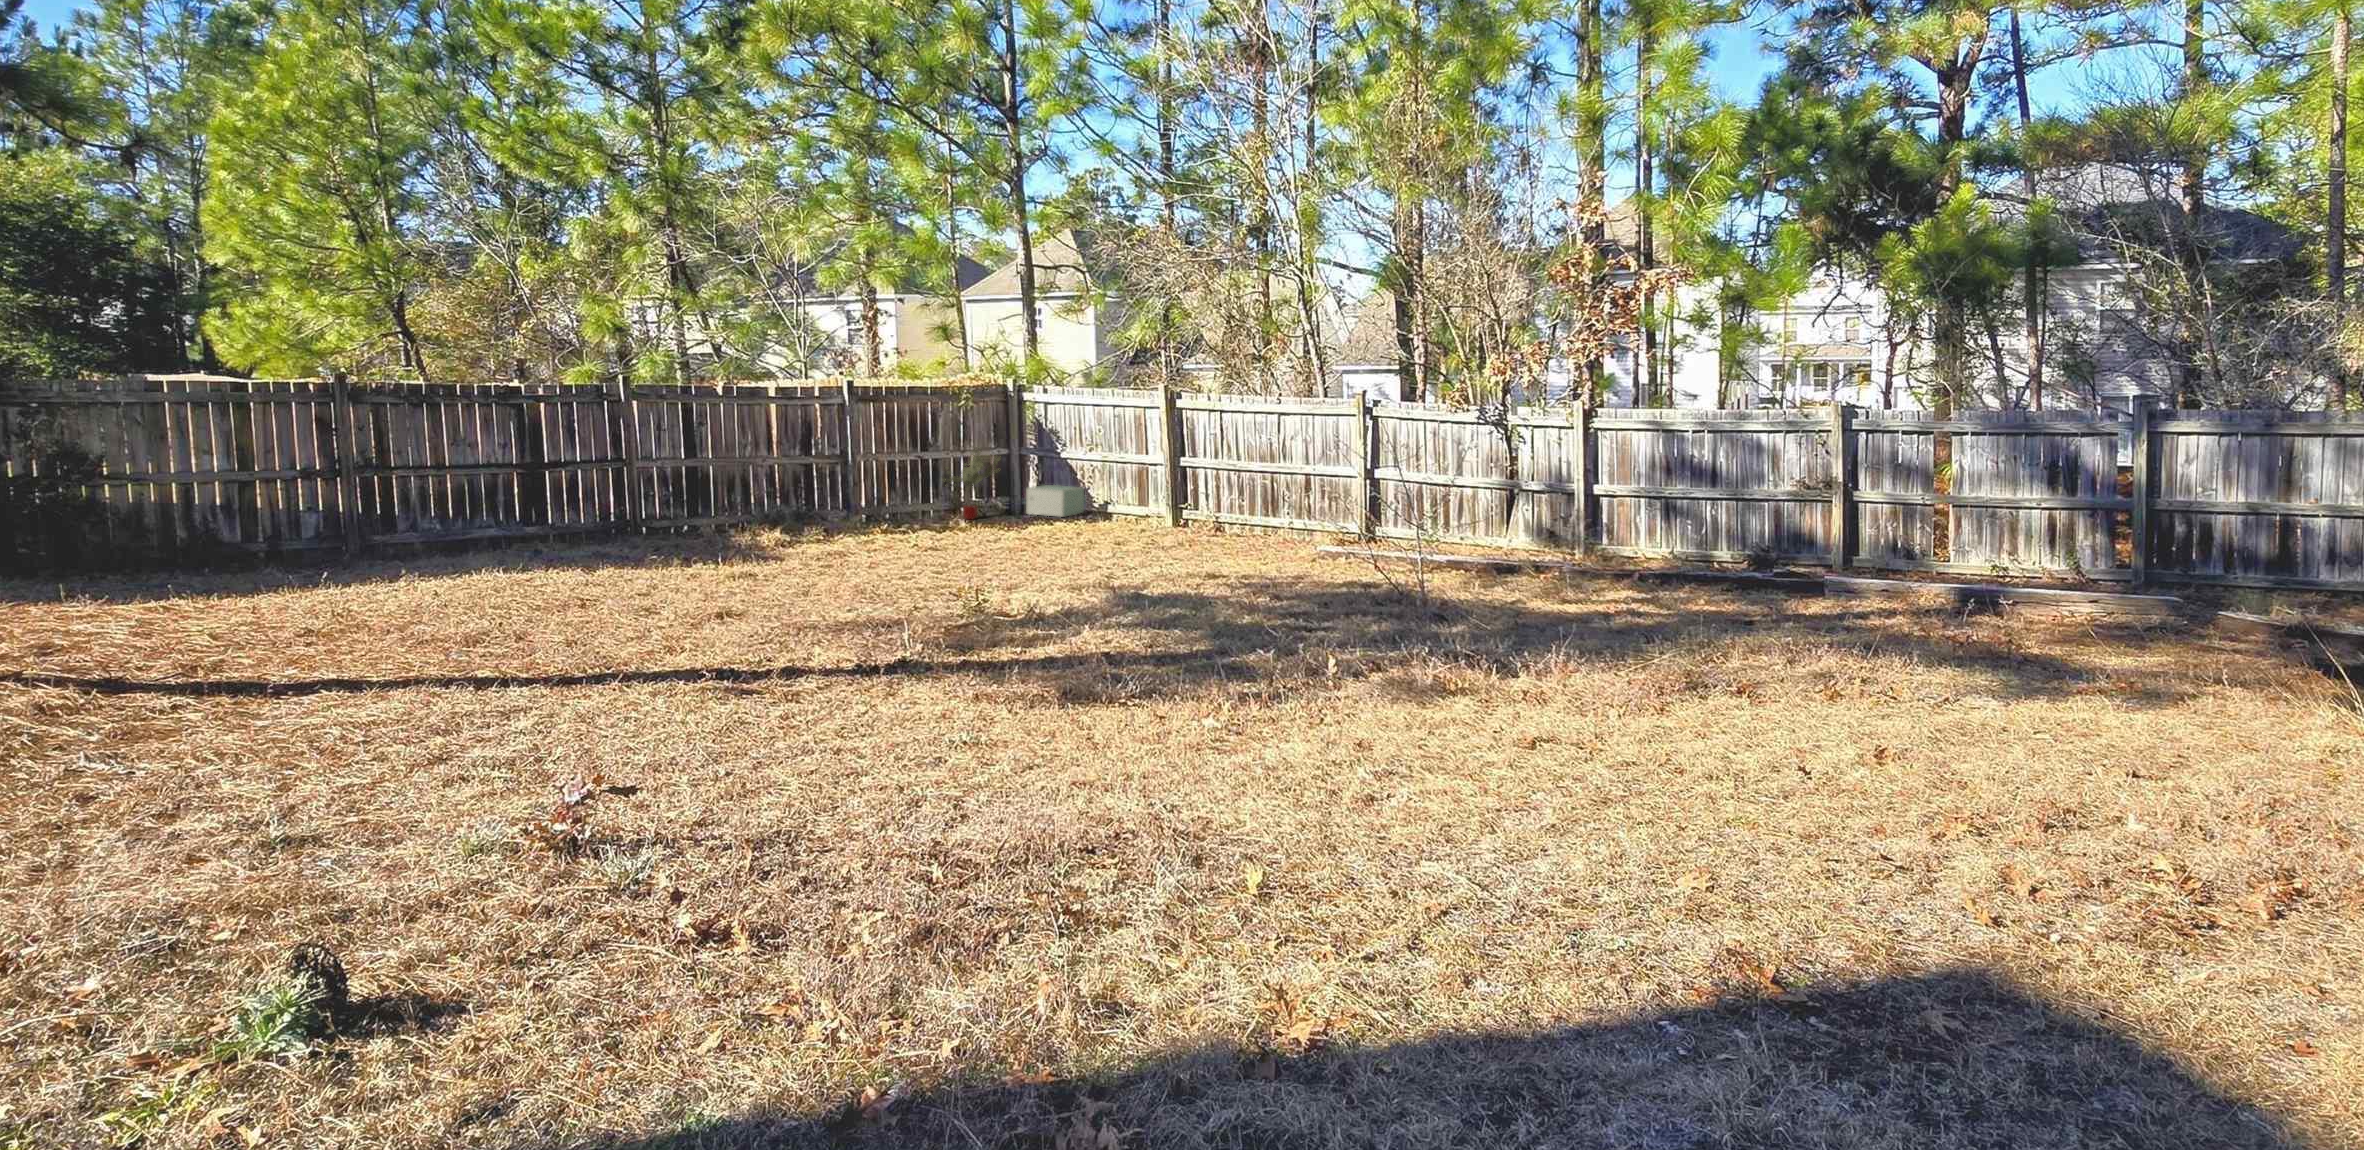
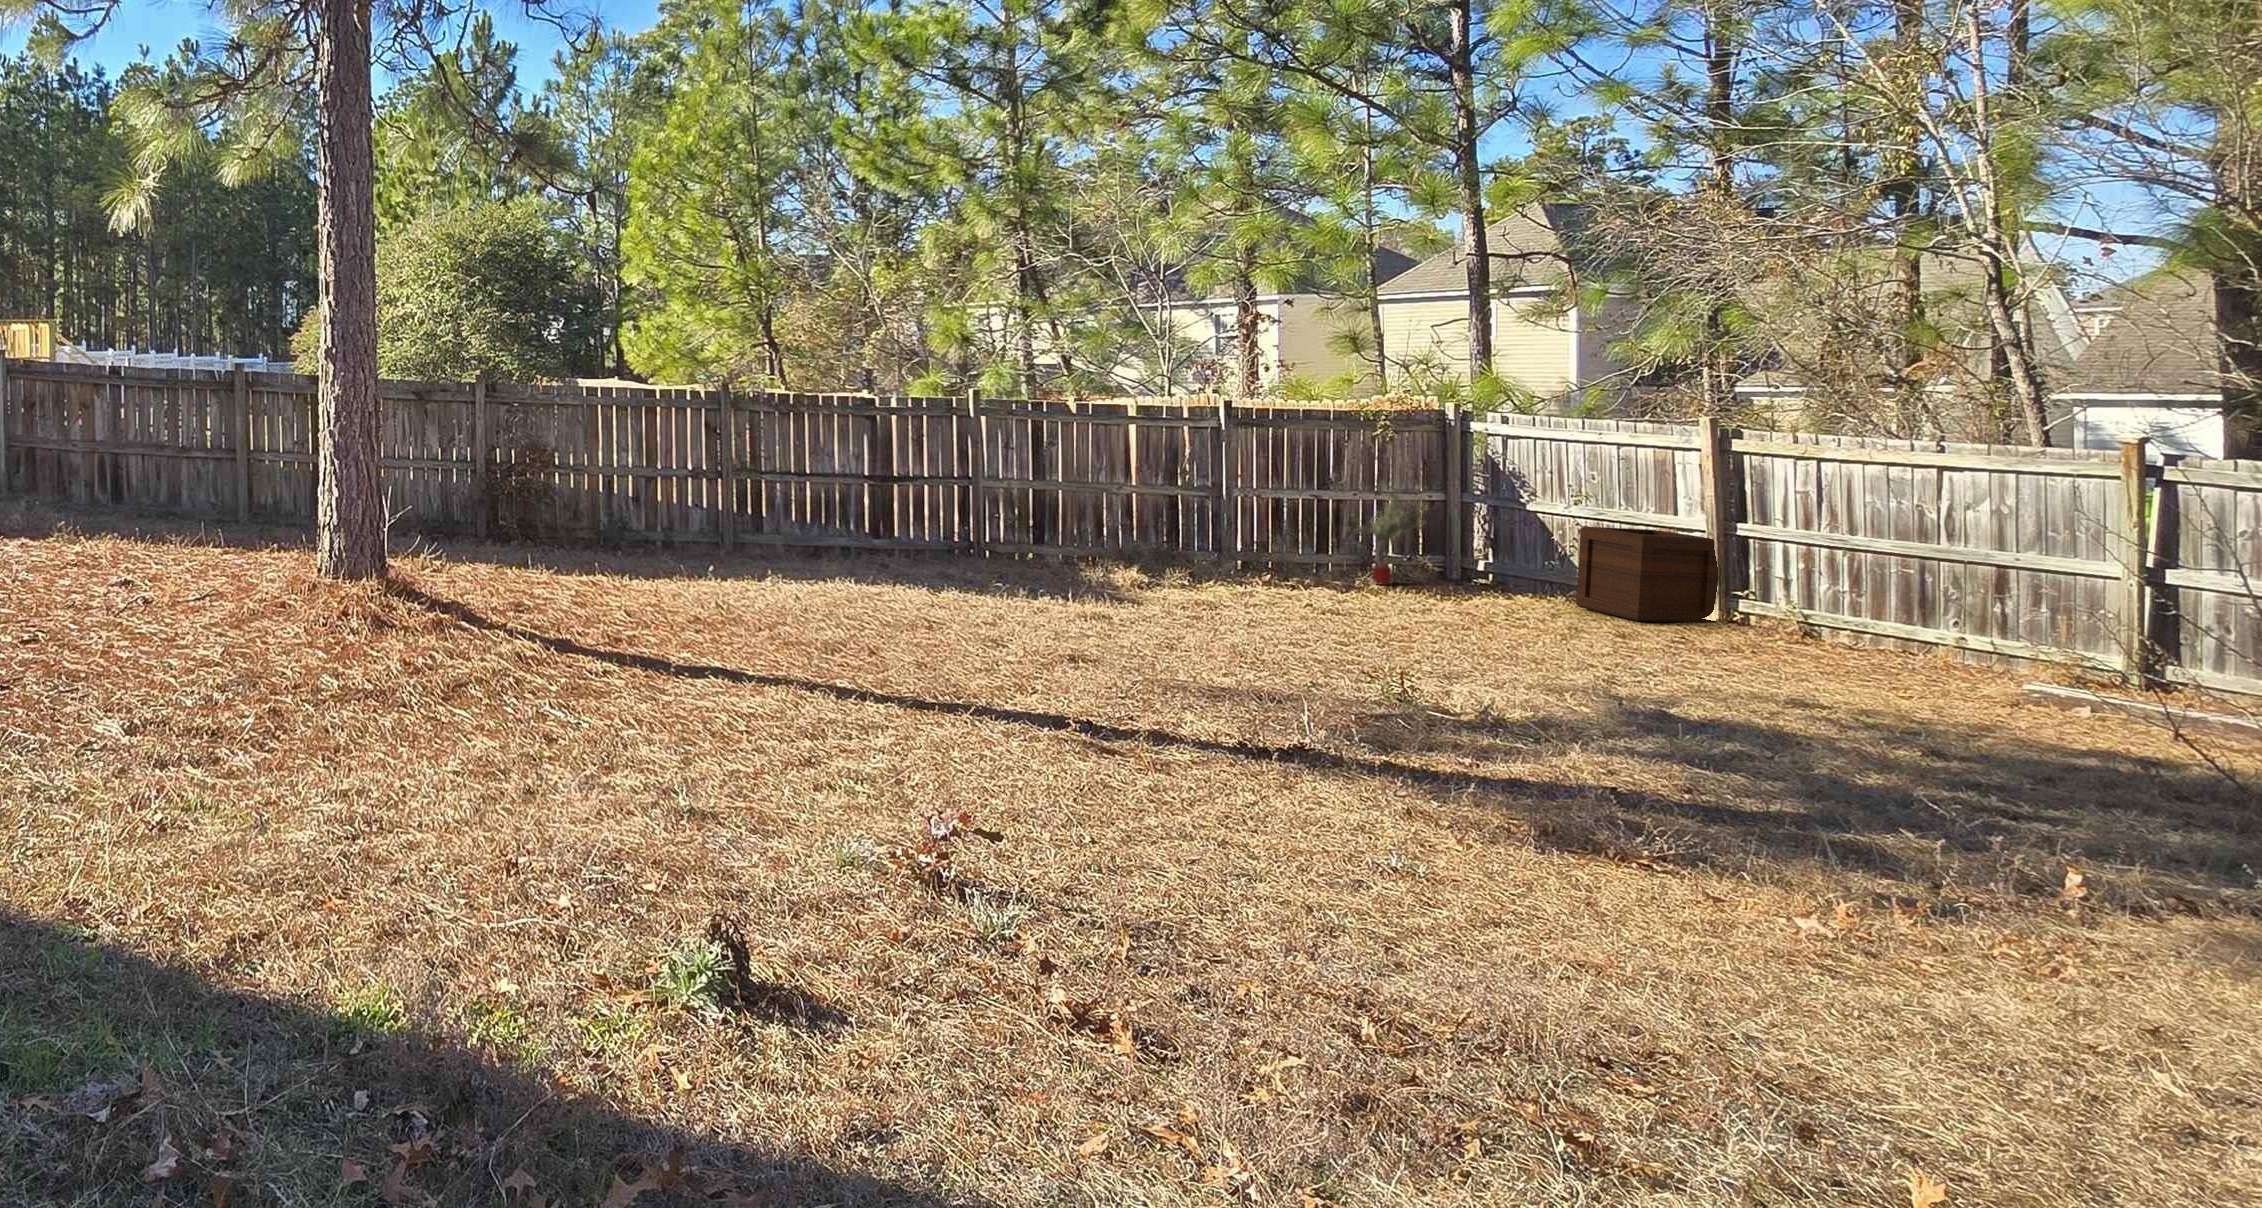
wooden crate: none [1093,463,1174,528] -> present [1576,527,1718,623]
storage box: present [1026,485,1084,517] -> none [1461,550,1552,596]

